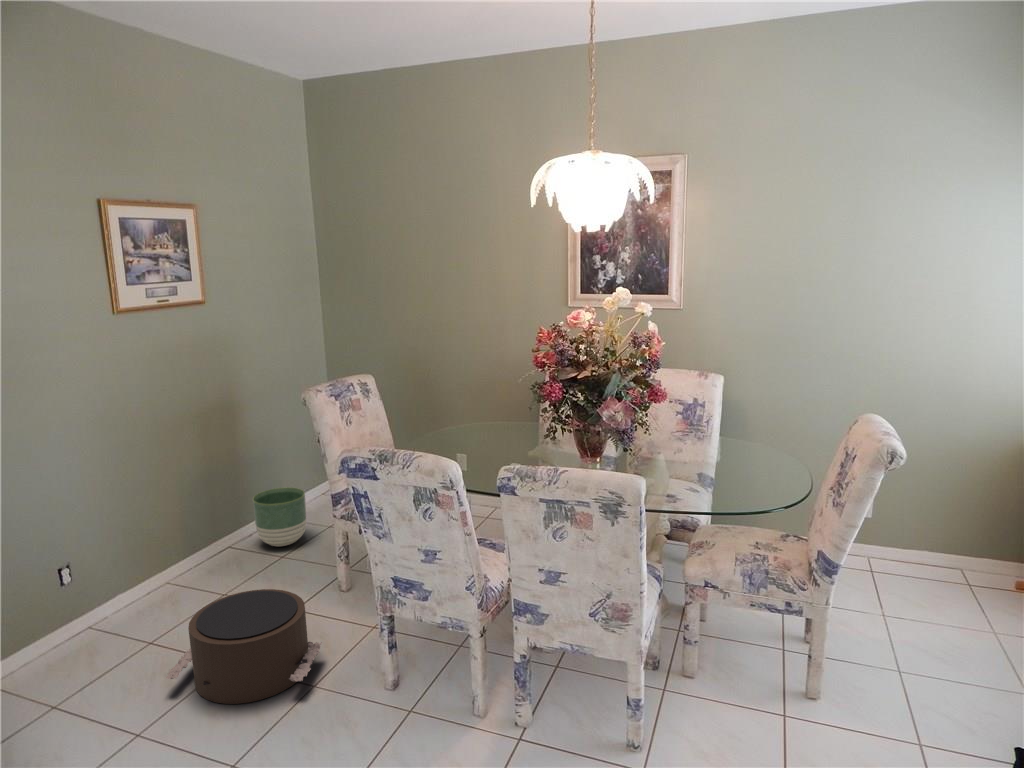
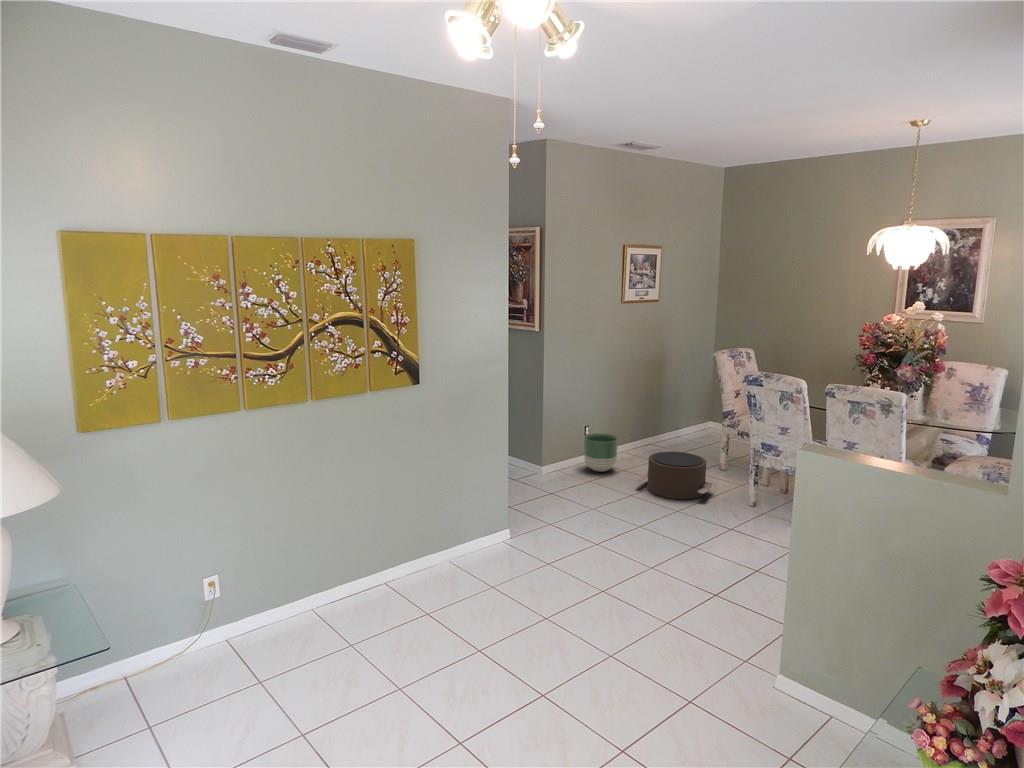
planter: present [253,487,307,546] -> present [584,433,618,472]

